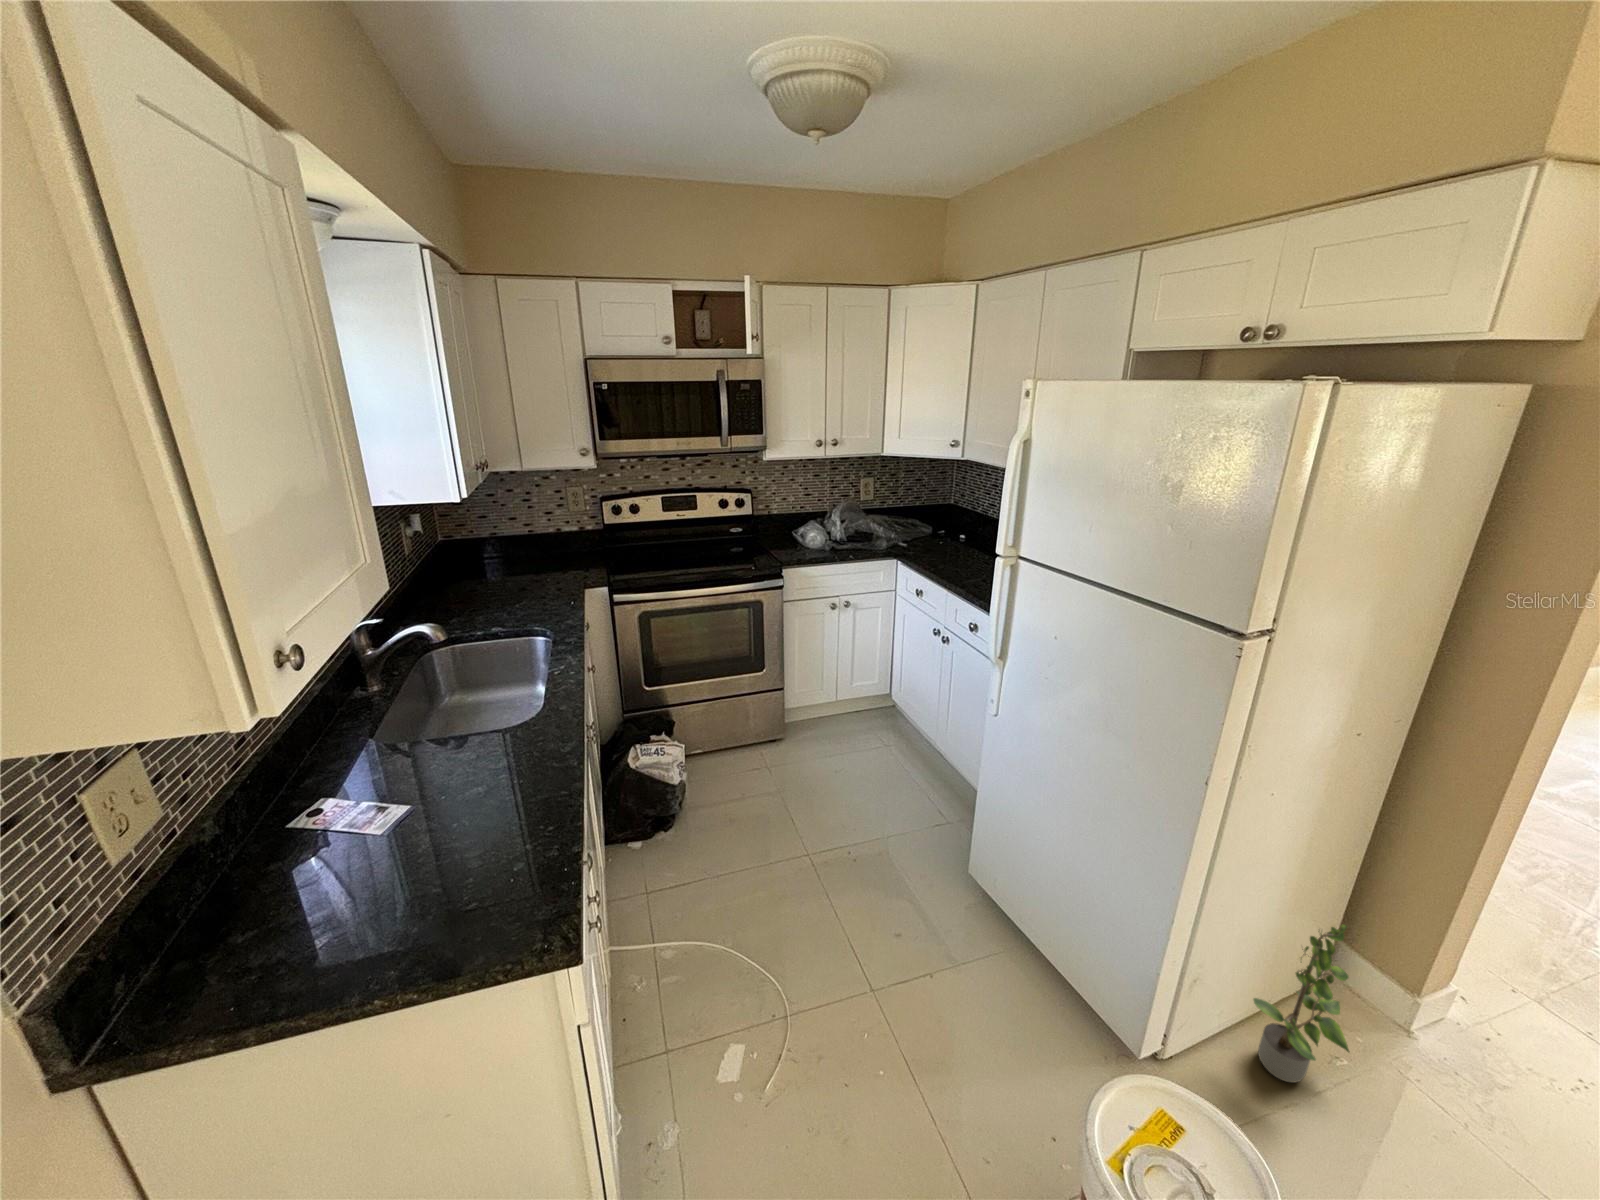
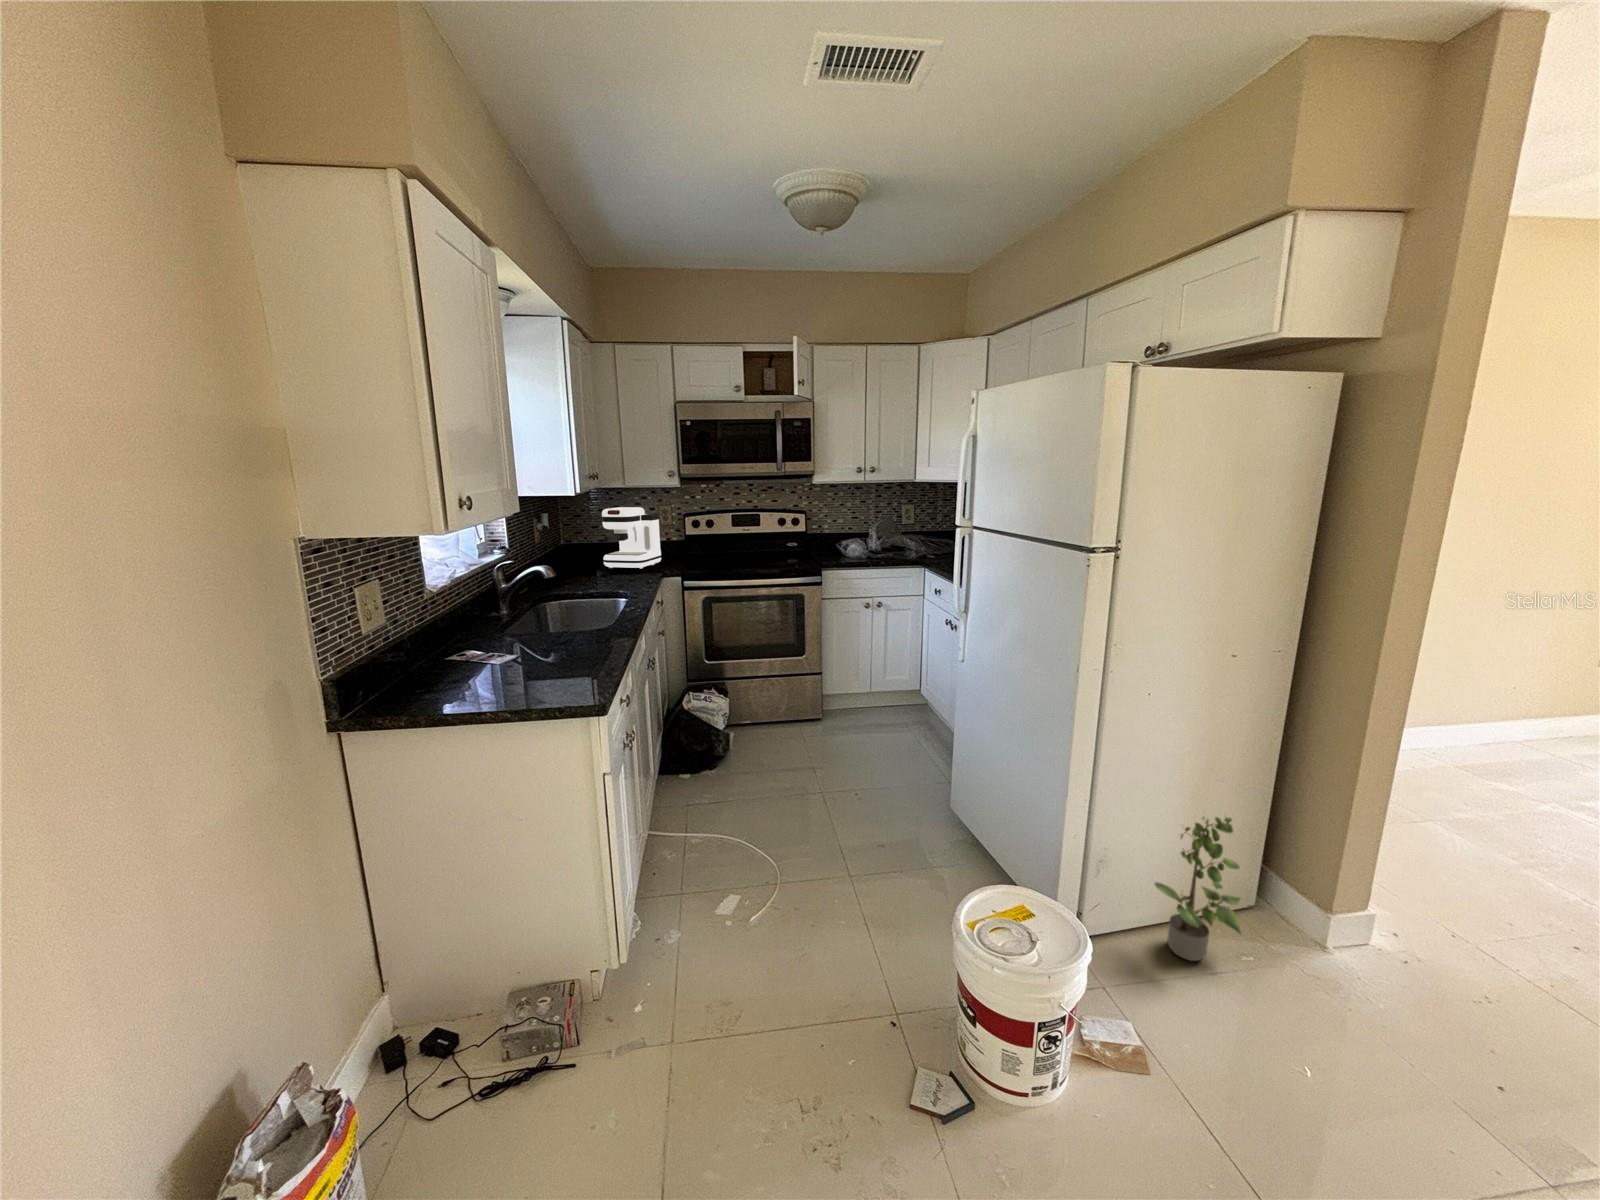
coffee maker: none [492,494,575,577] -> present [602,507,661,569]

